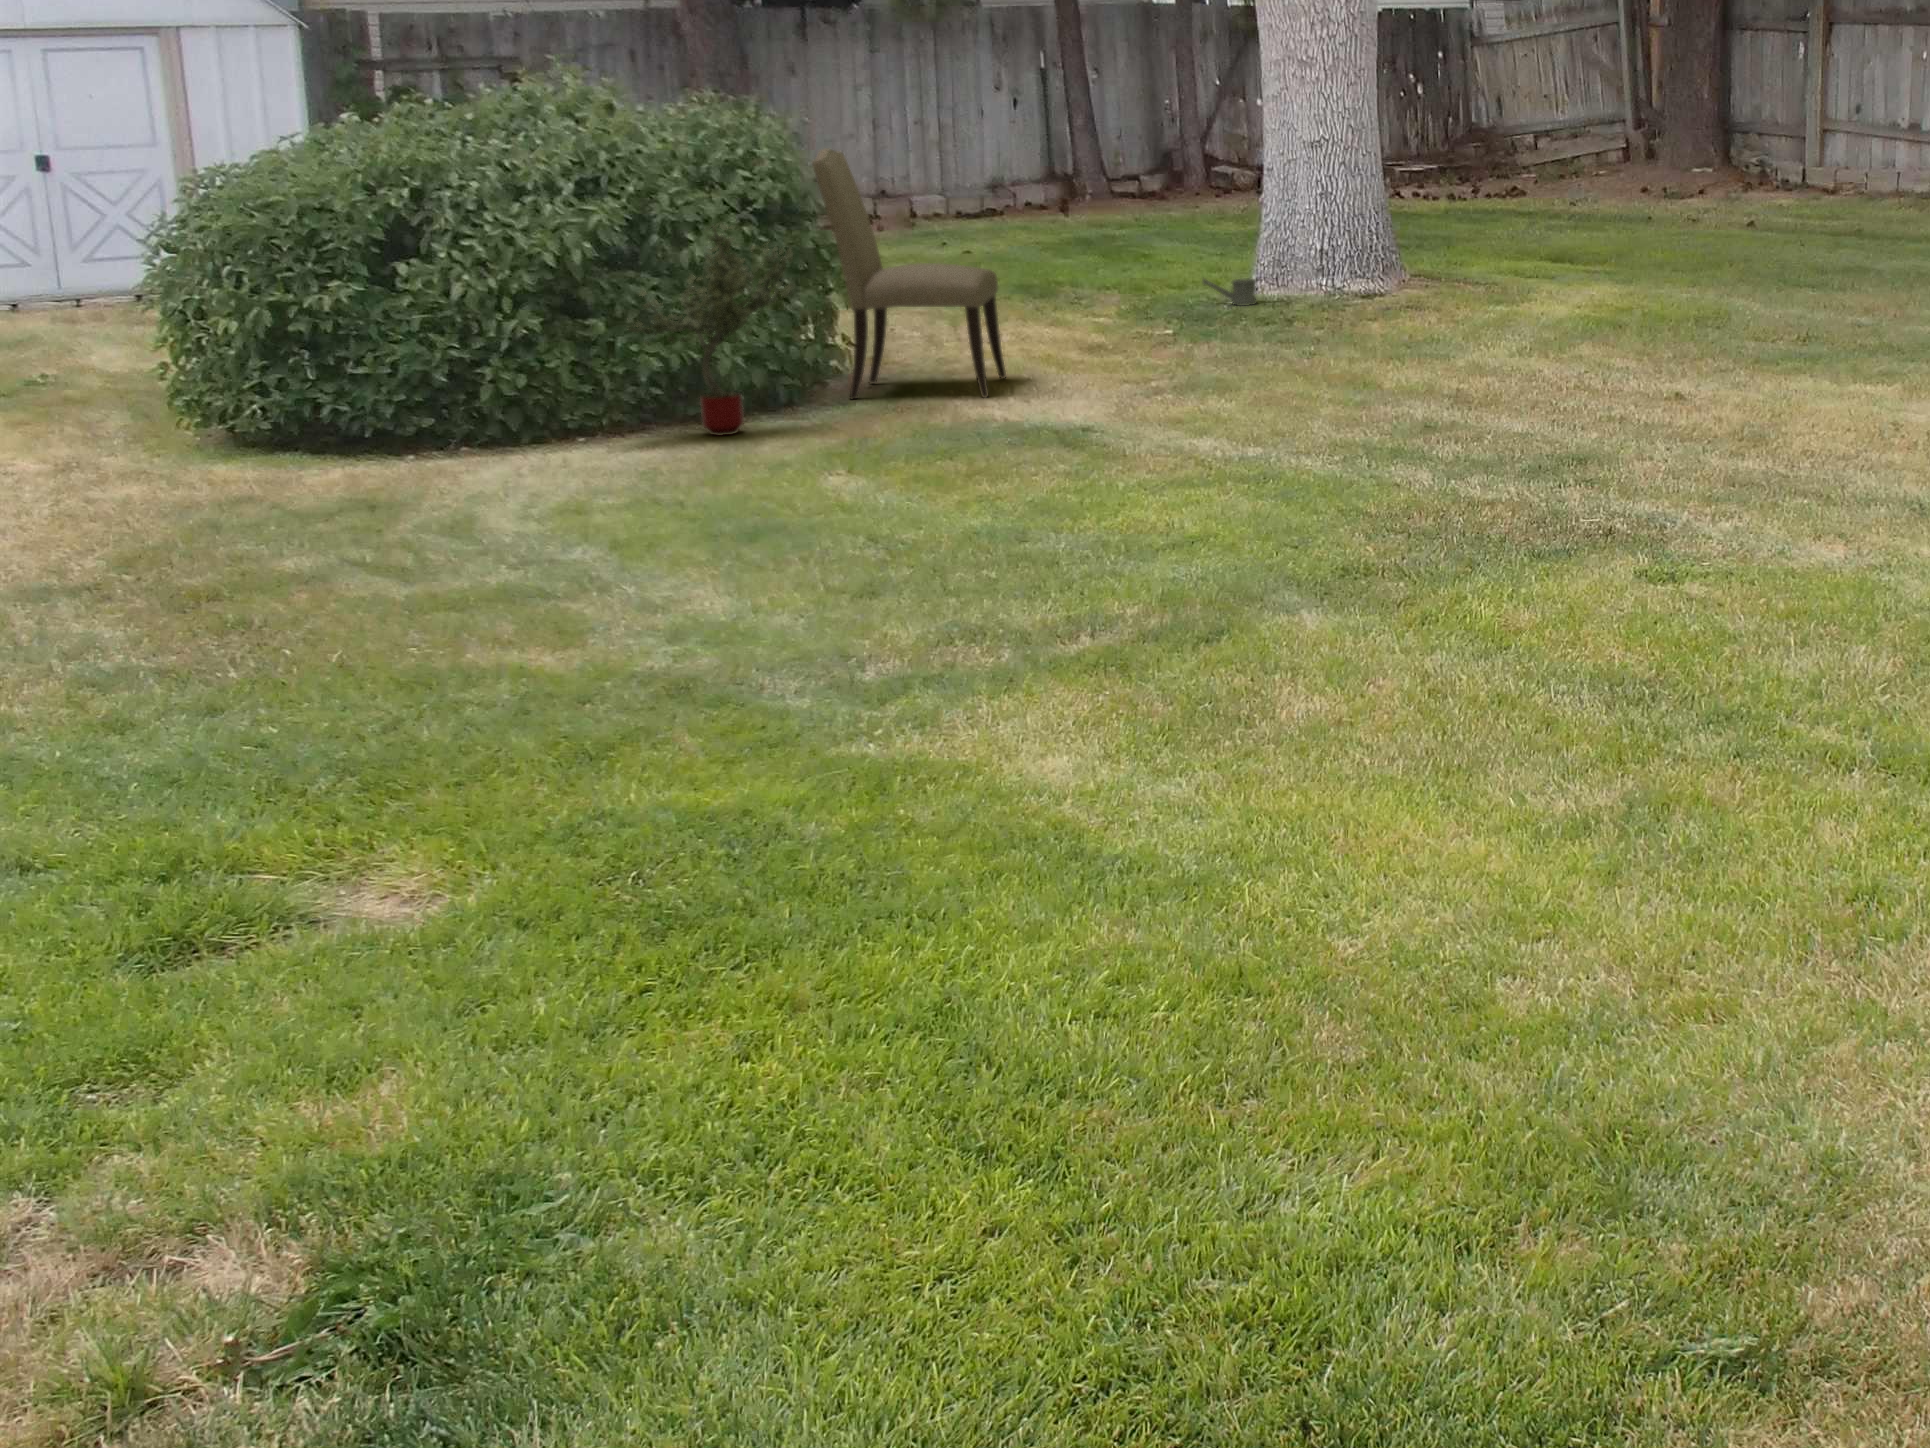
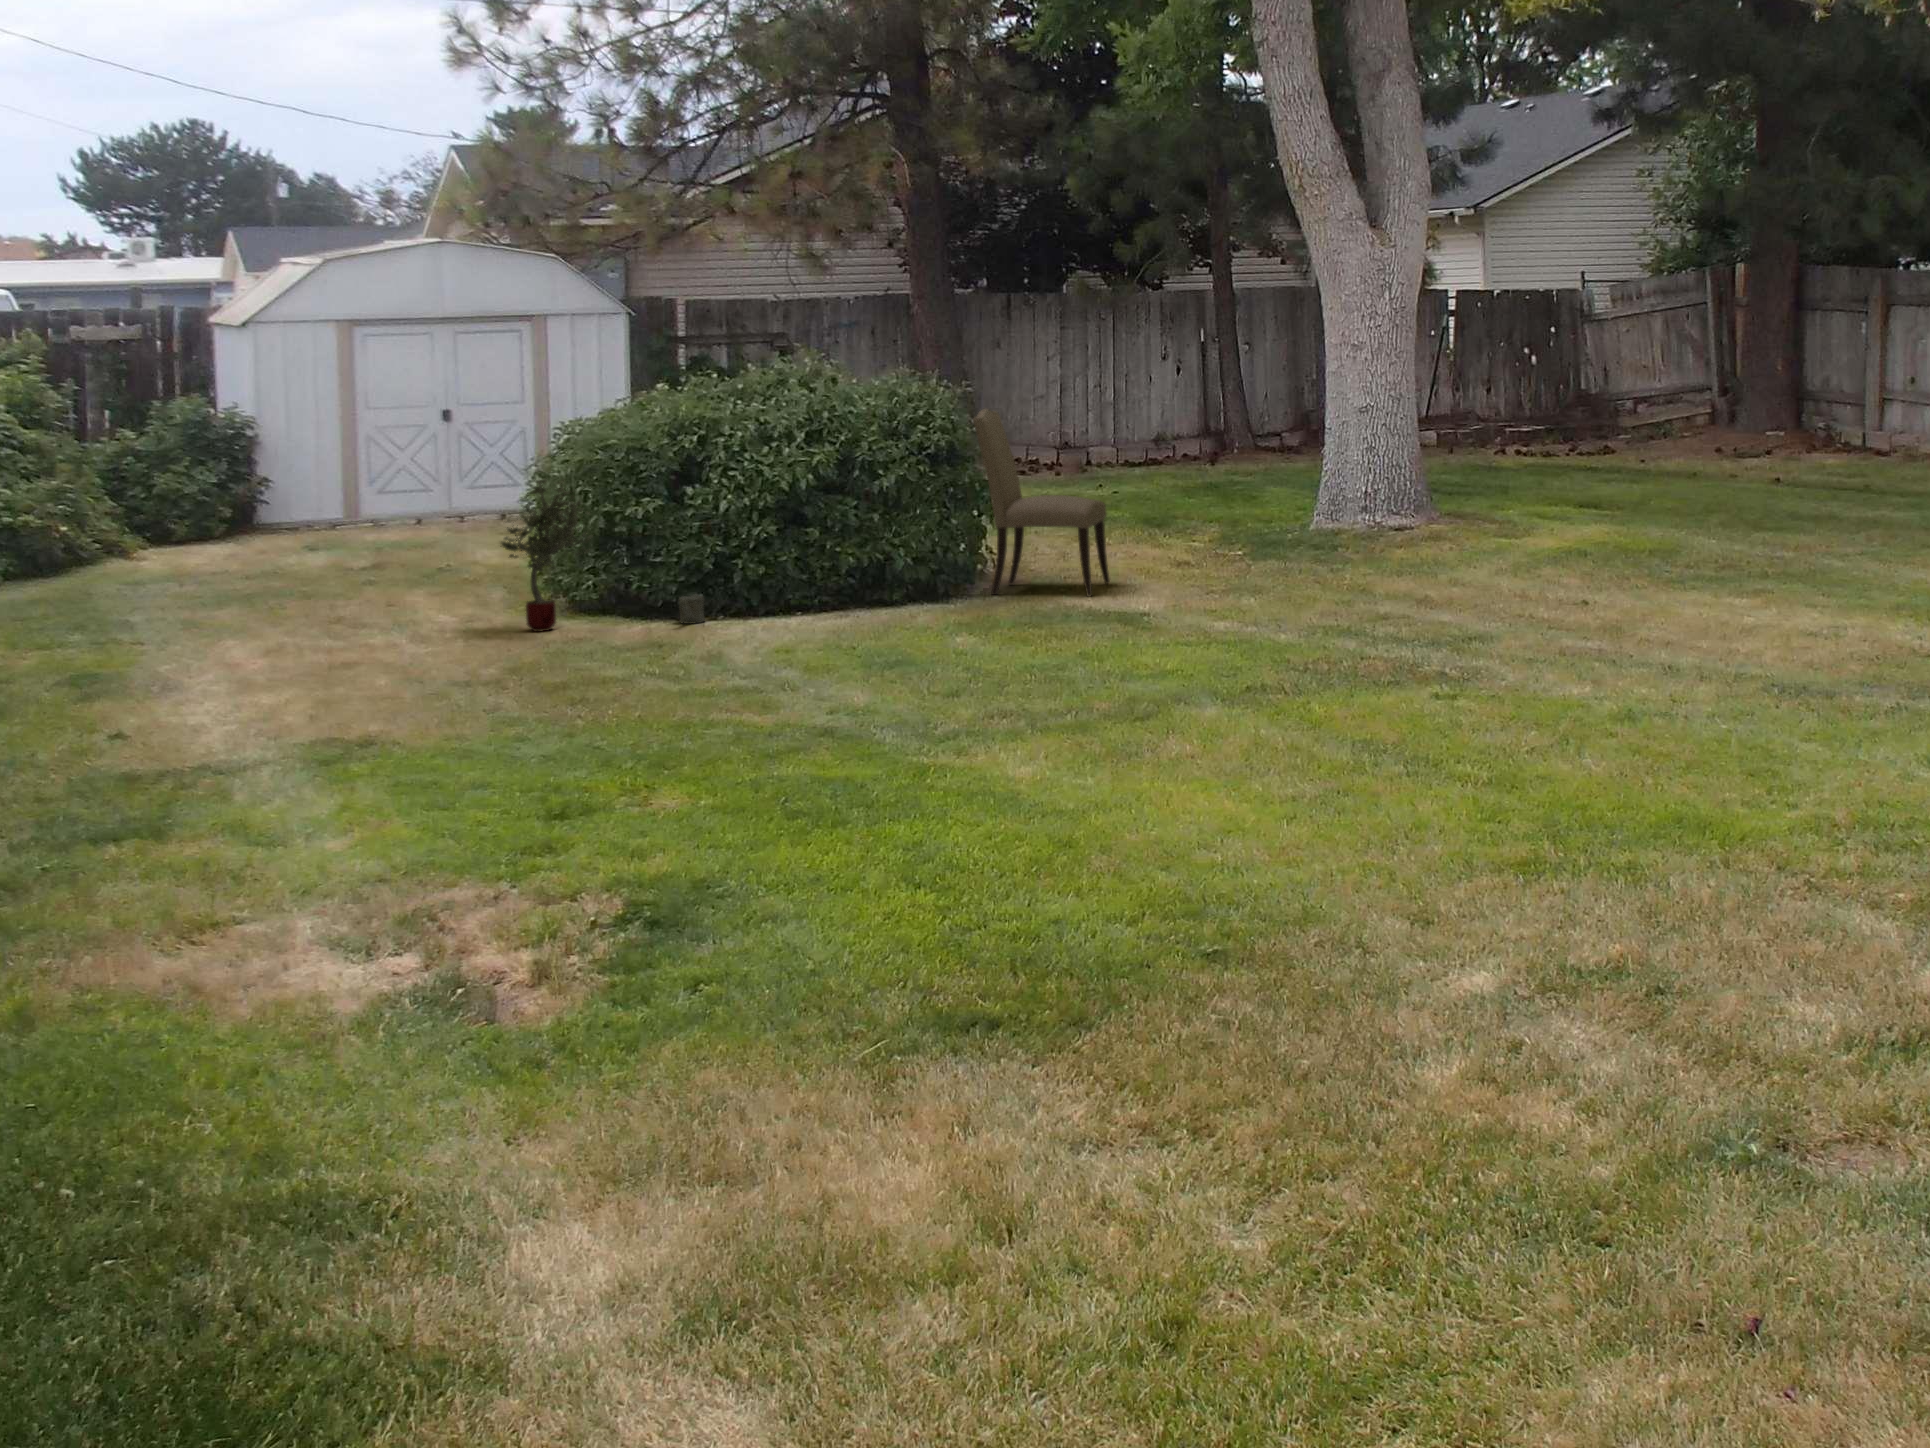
potted tree: present [626,223,794,436] -> present [501,478,592,631]
watering can: present [1203,279,1257,306] -> present [679,594,705,624]

